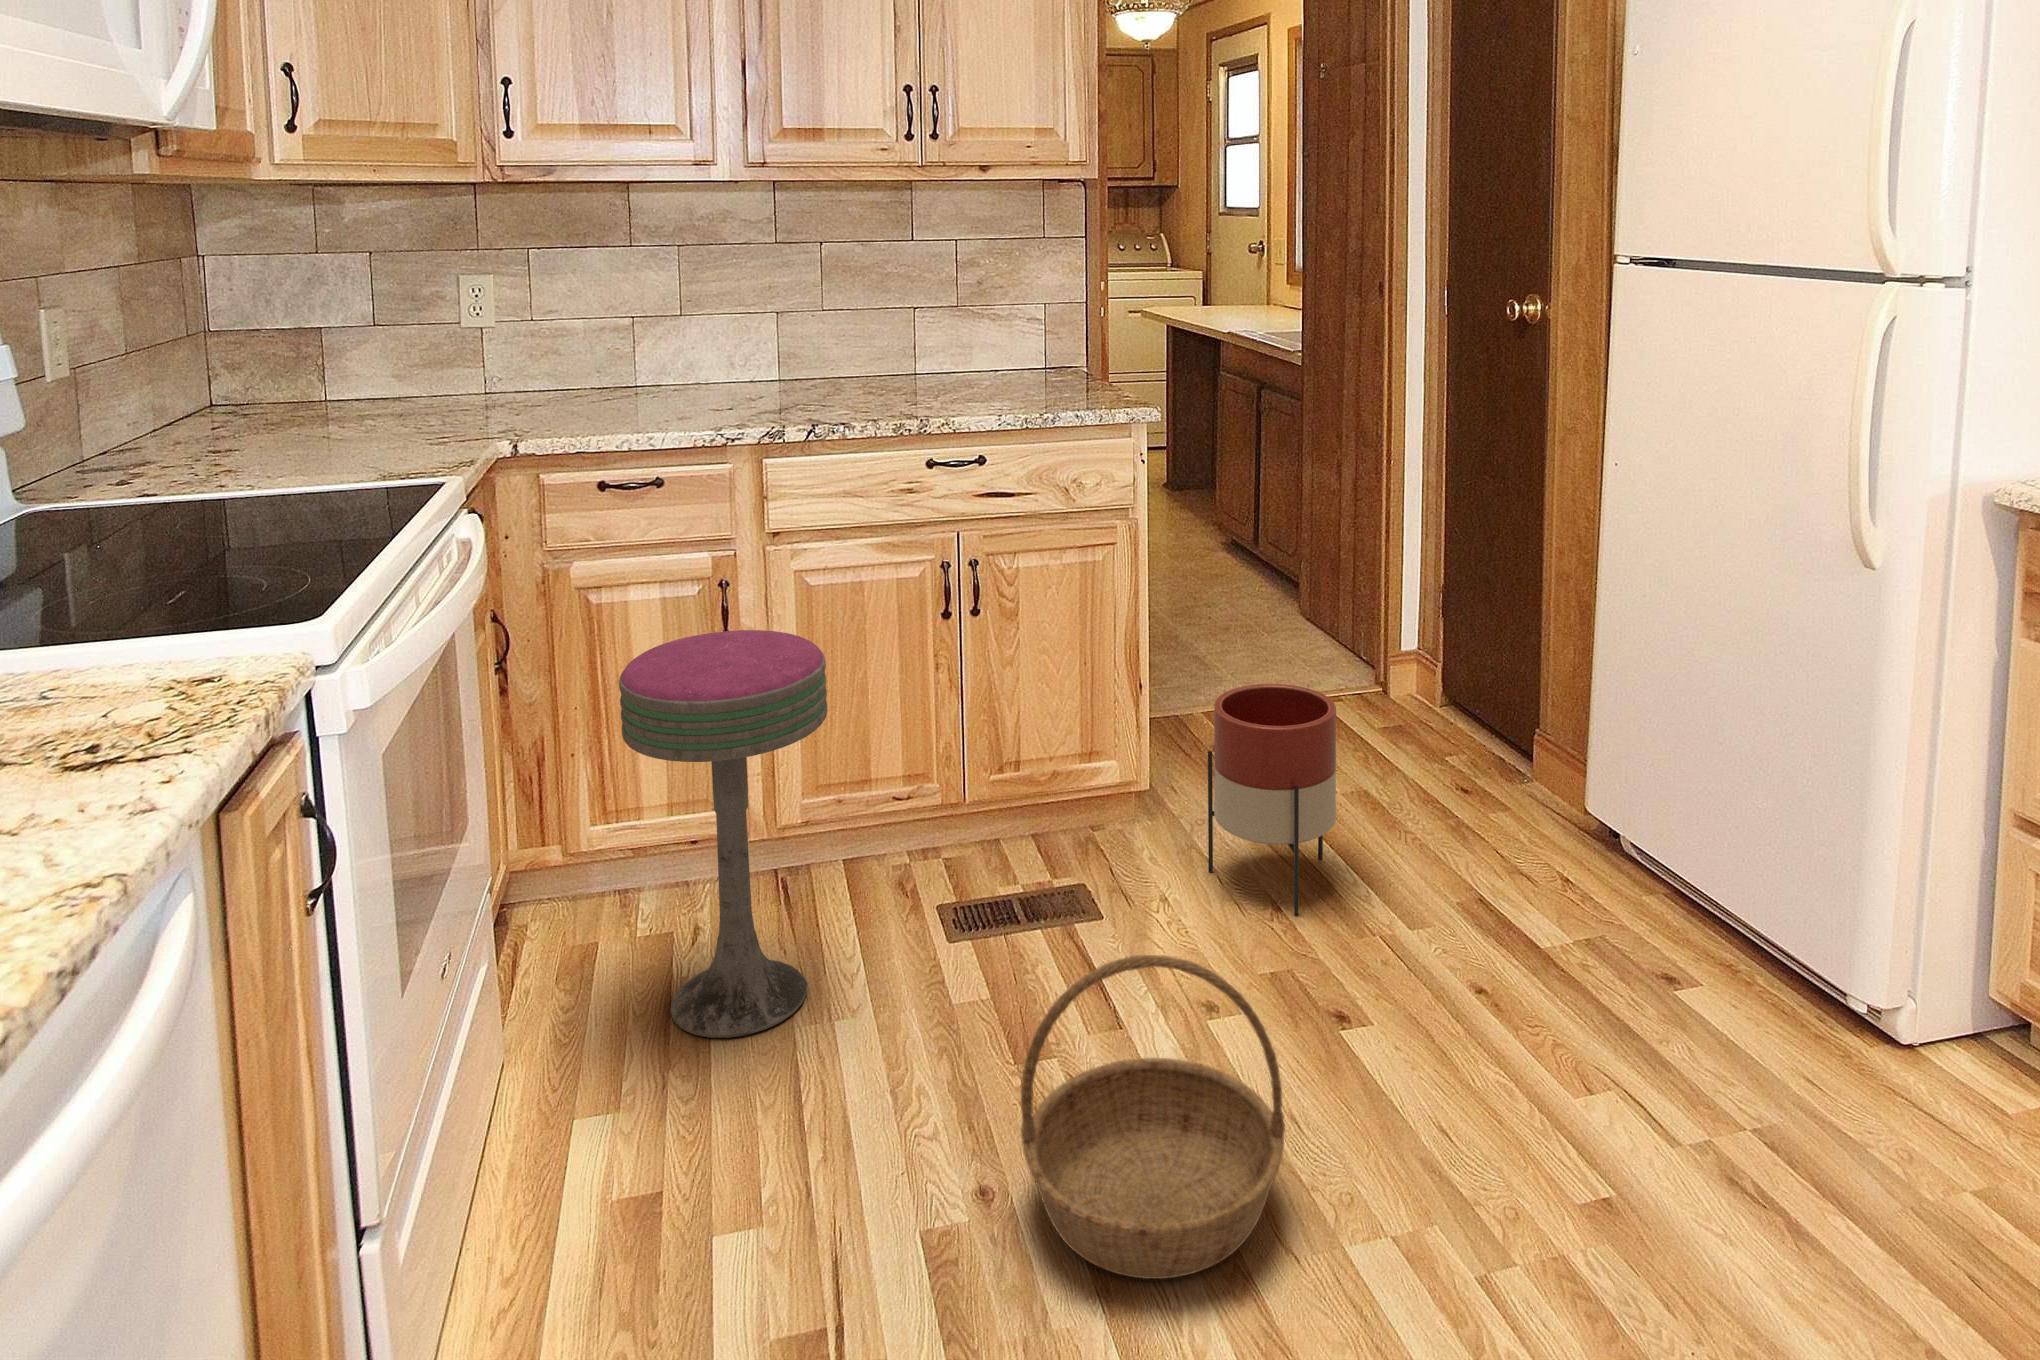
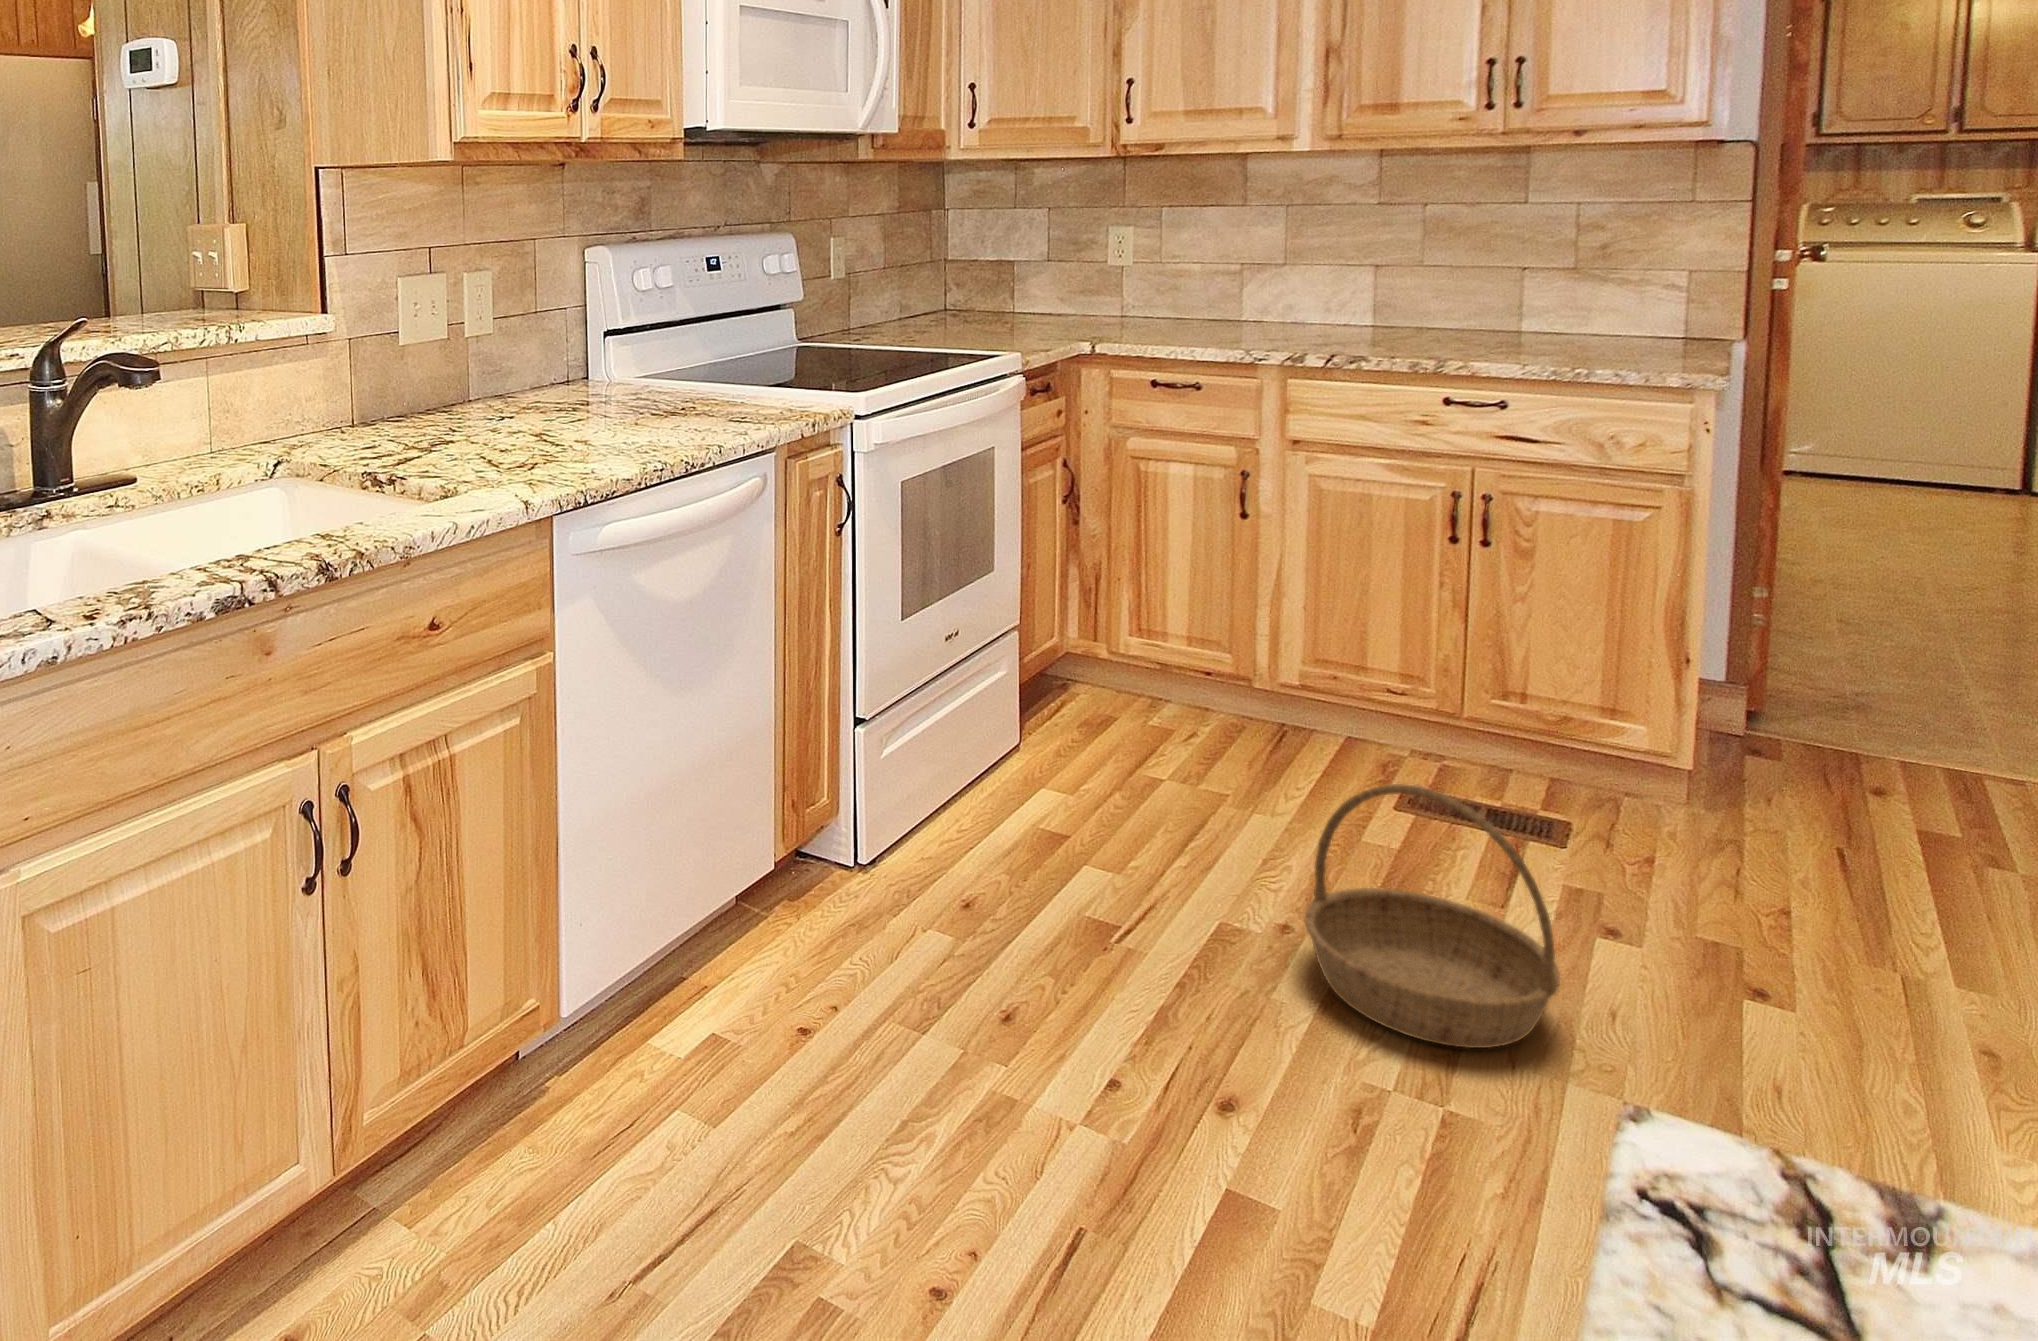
bar stool: present [619,630,827,1038] -> none [1117,499,1284,796]
planter: present [1208,684,1336,915] -> none [1738,687,1928,932]

